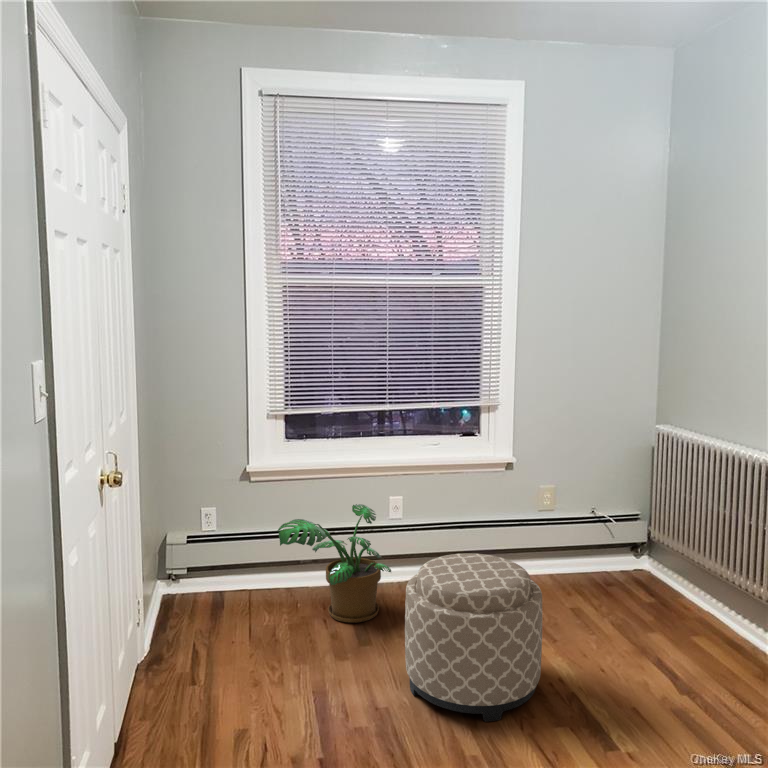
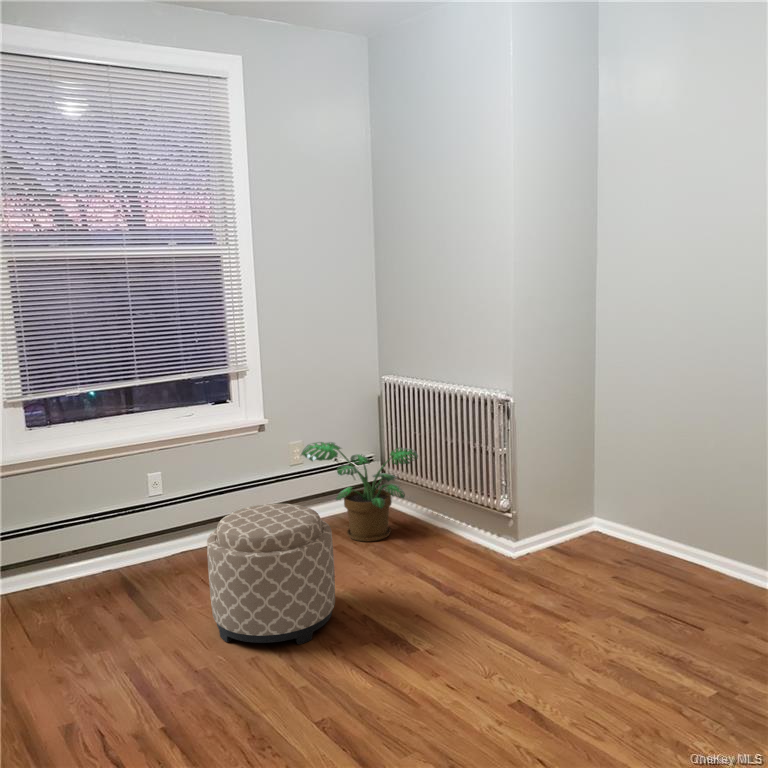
potted plant: present [278,504,391,623] -> present [301,442,418,541]

